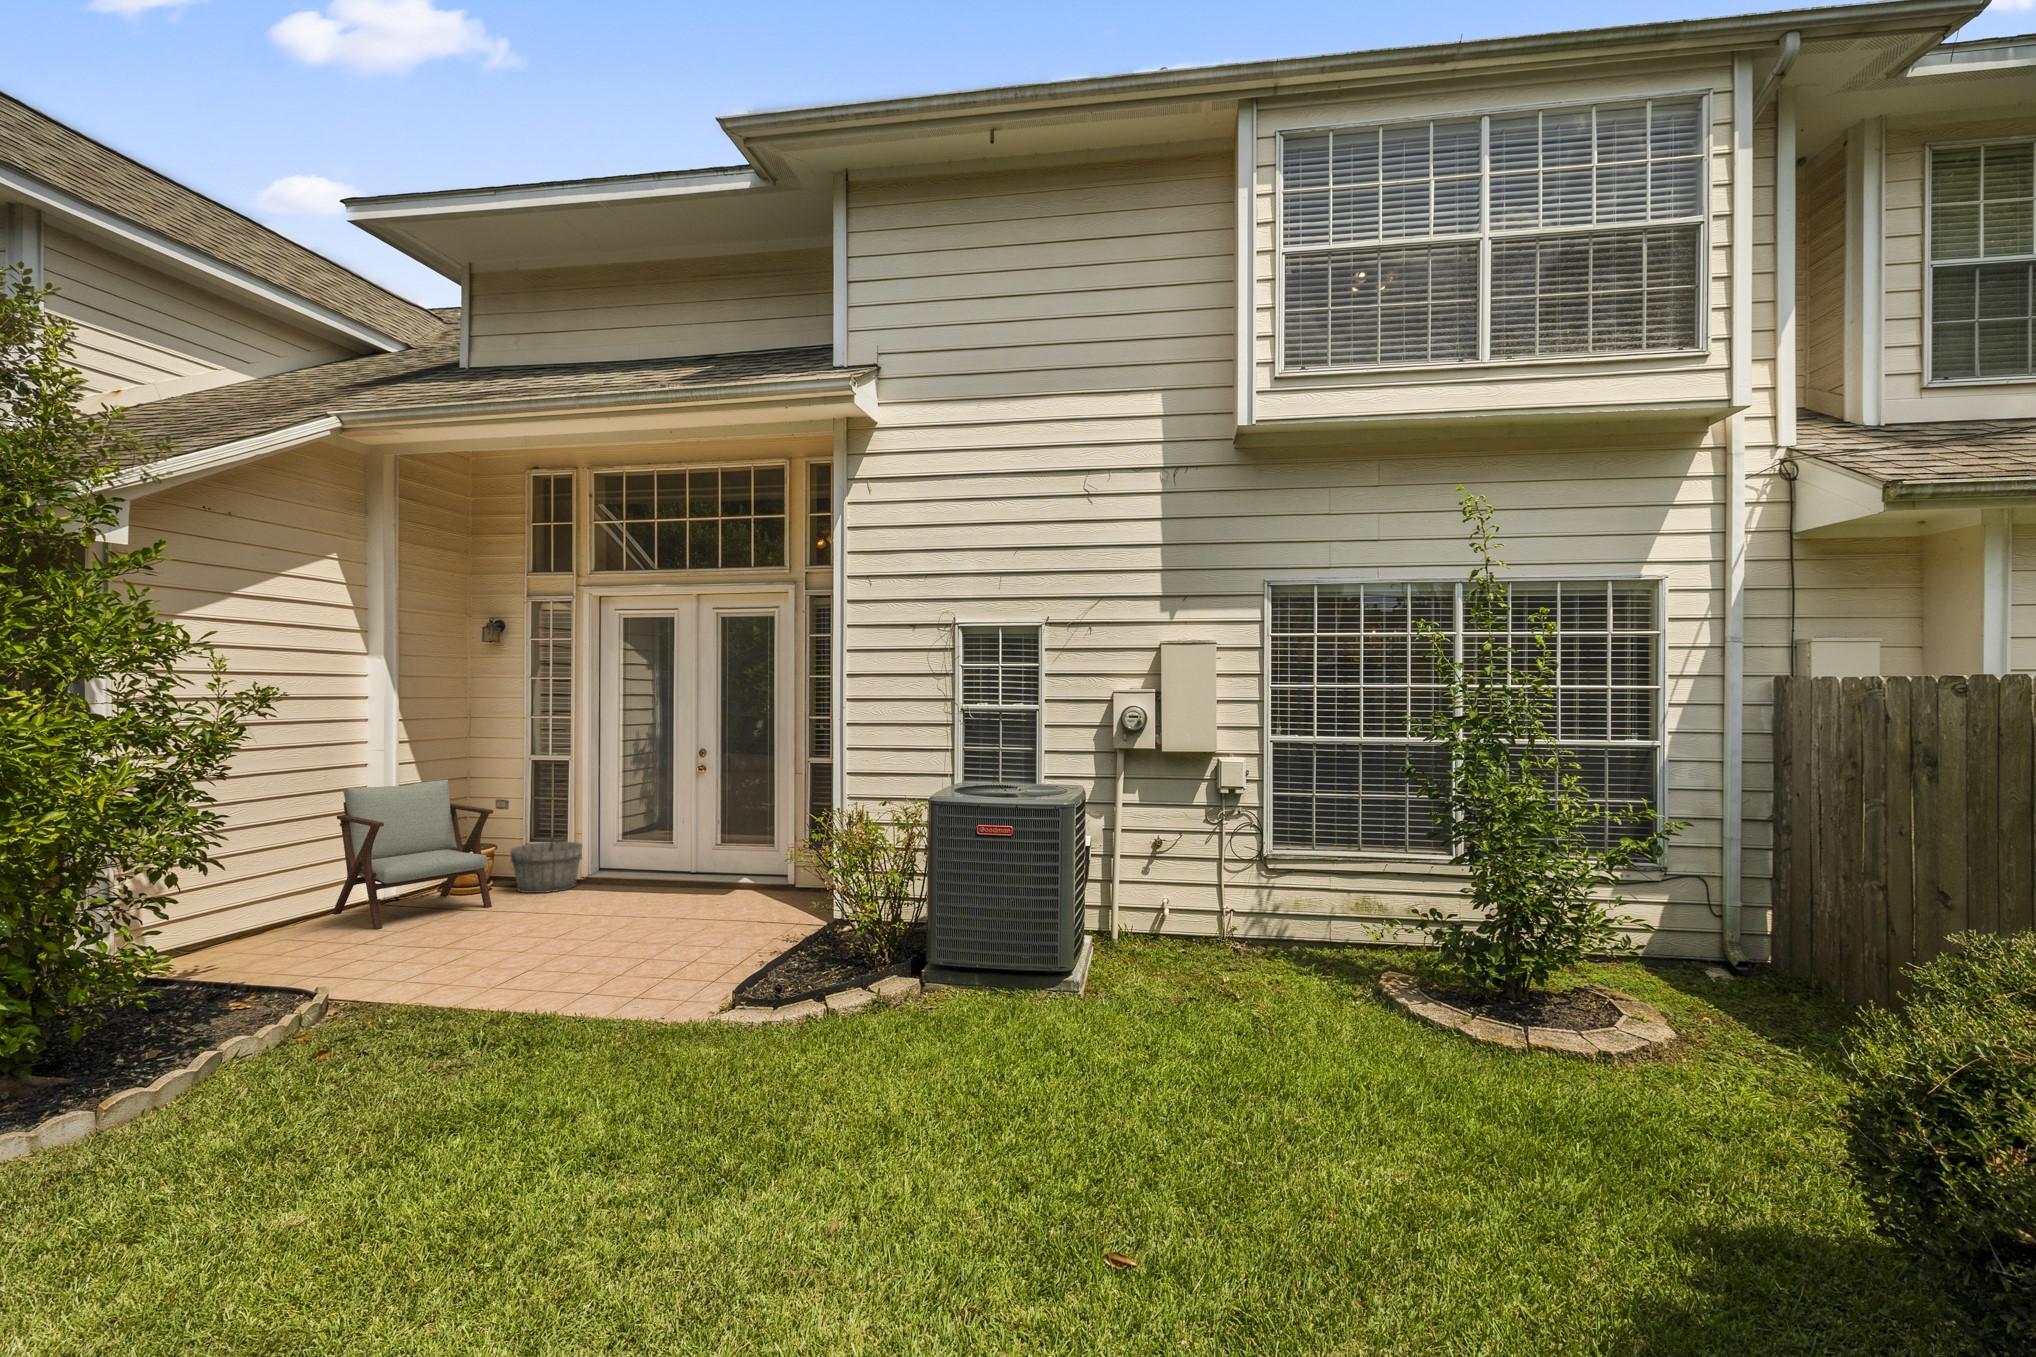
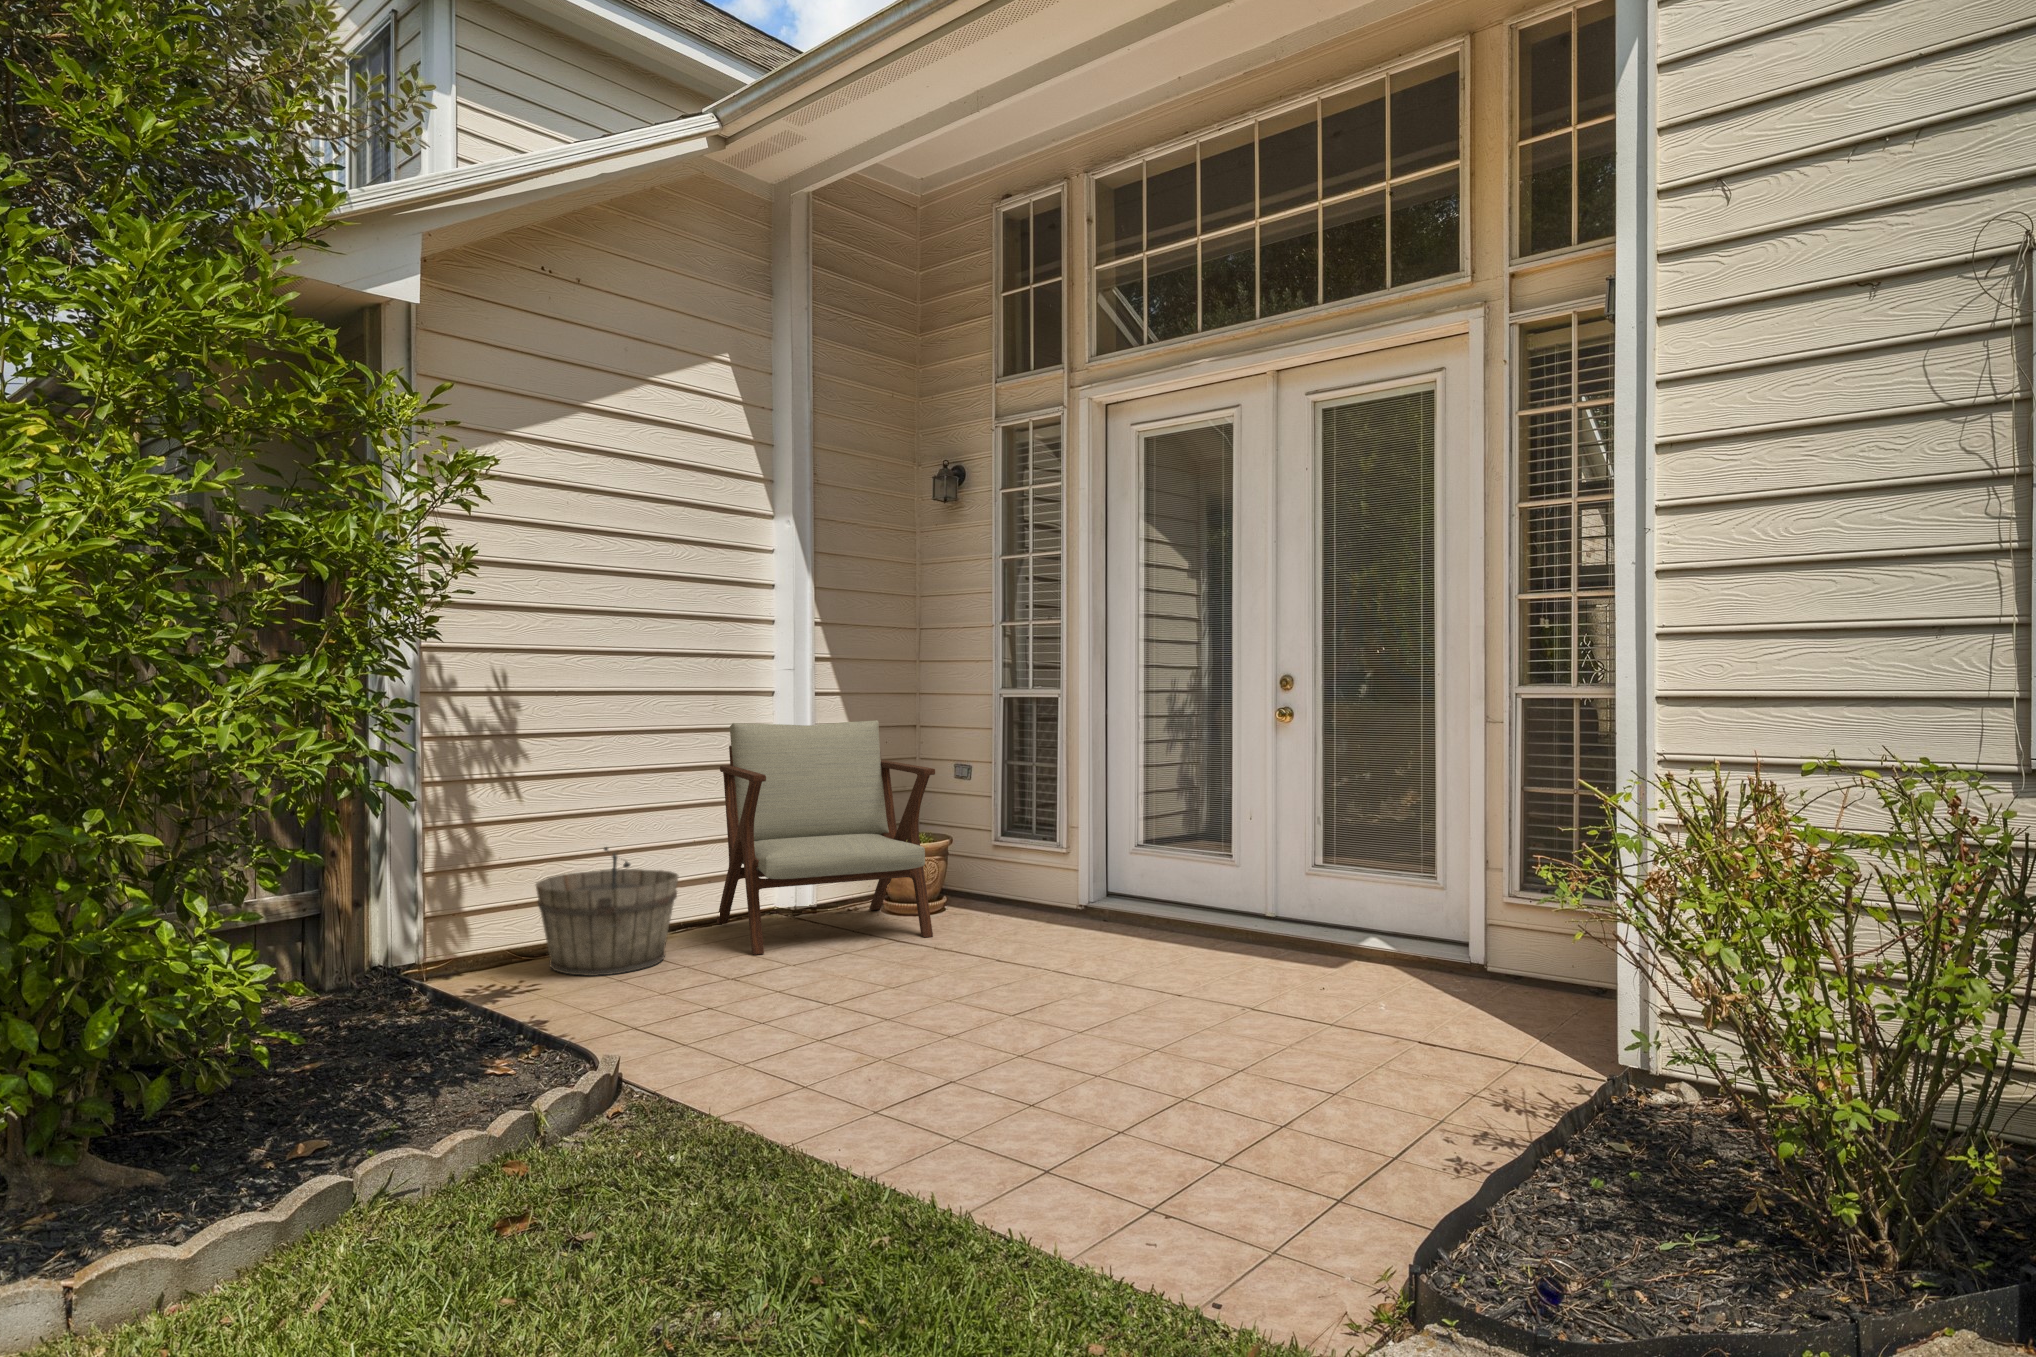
wooden bucket: present [510,836,583,893] -> present [536,847,679,976]

